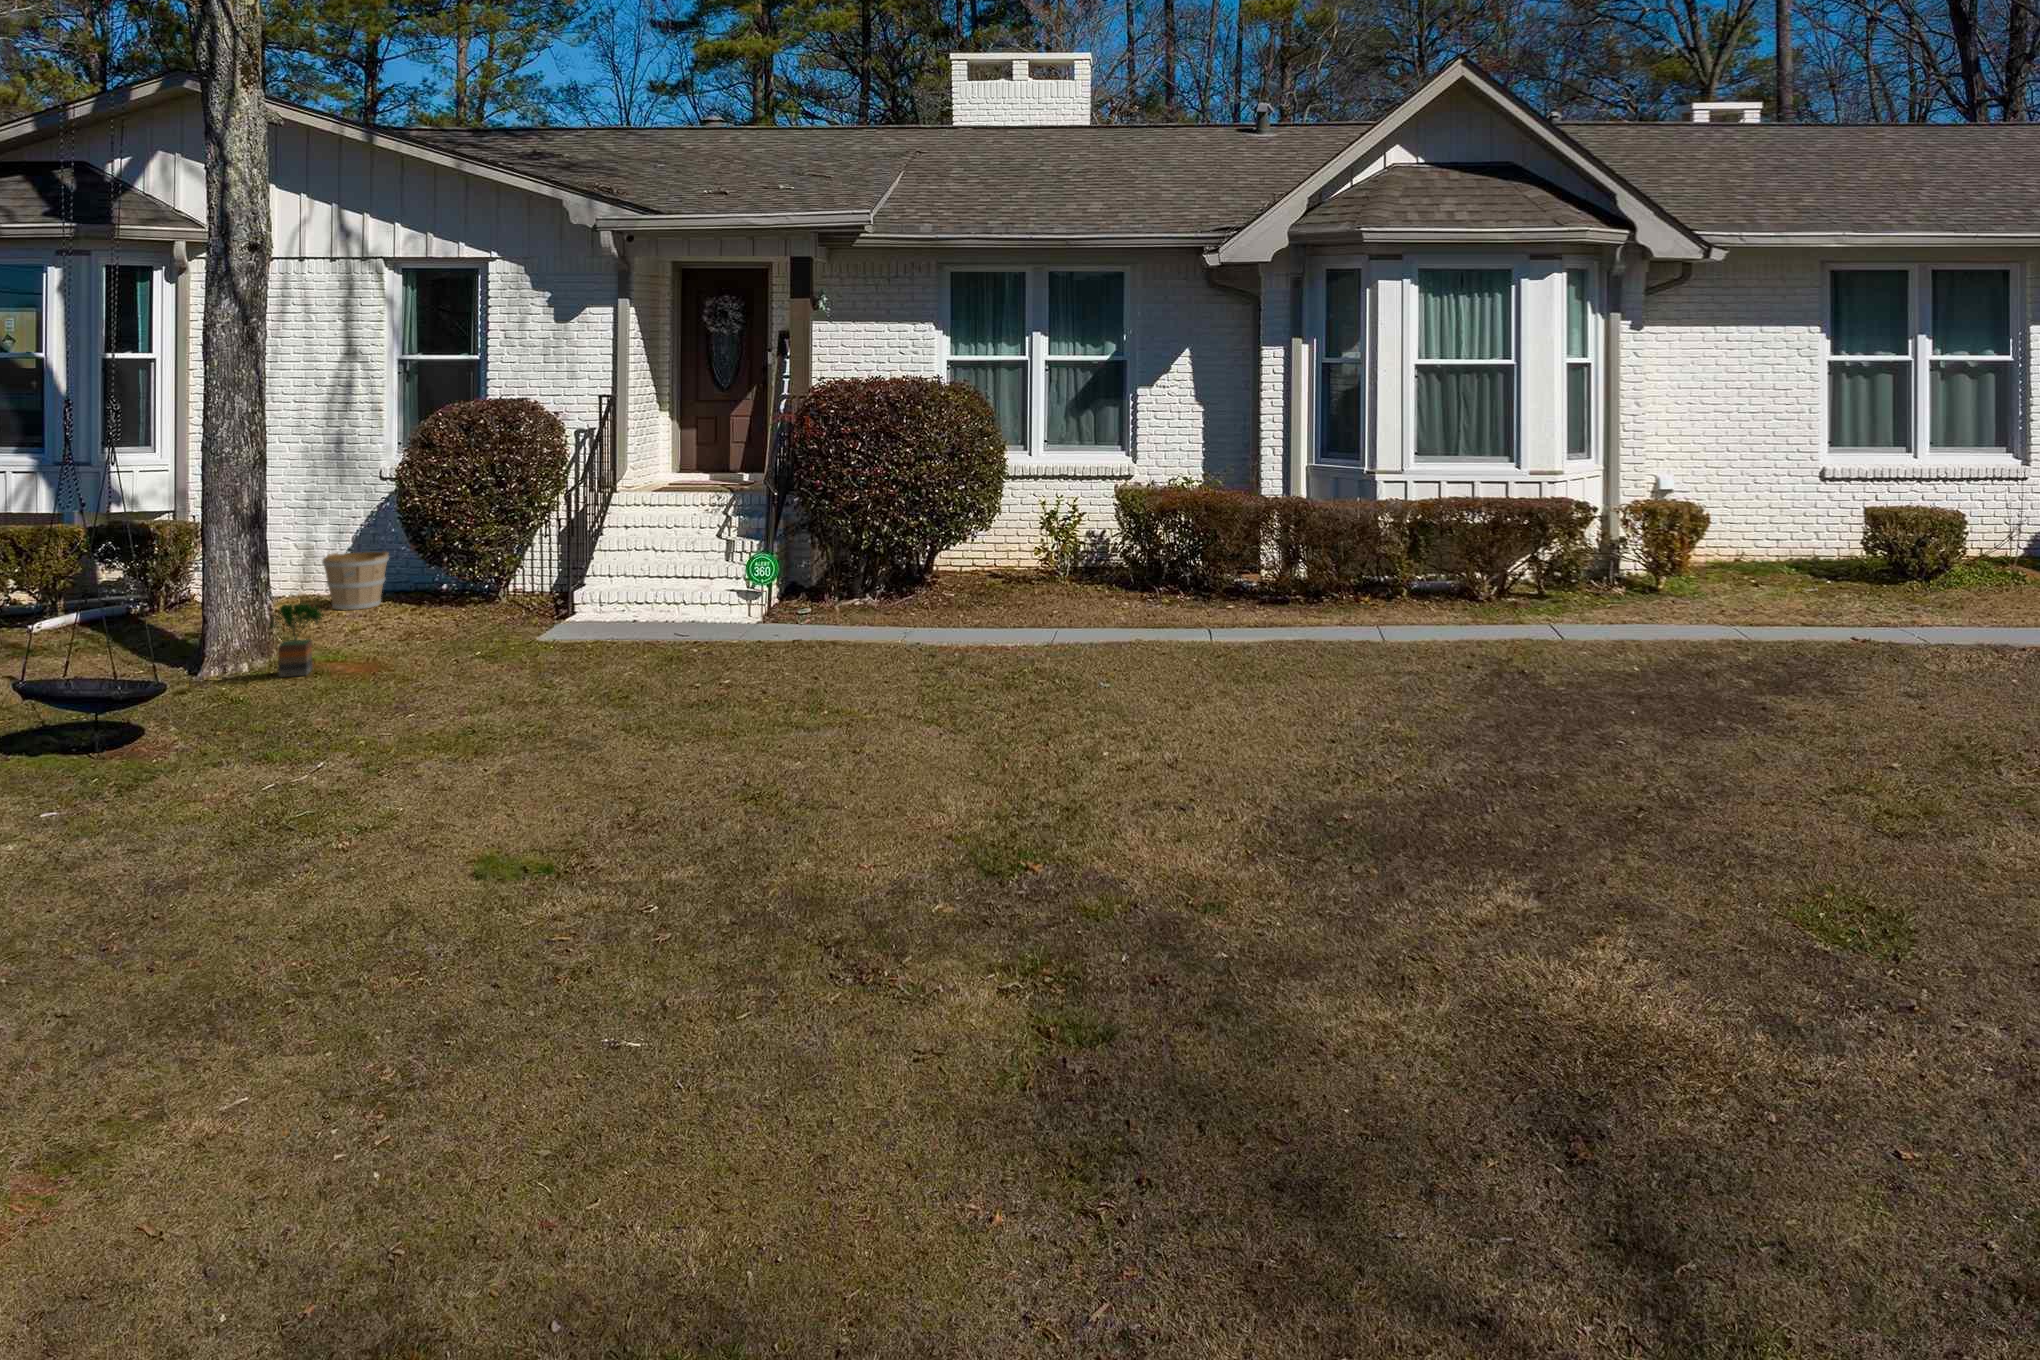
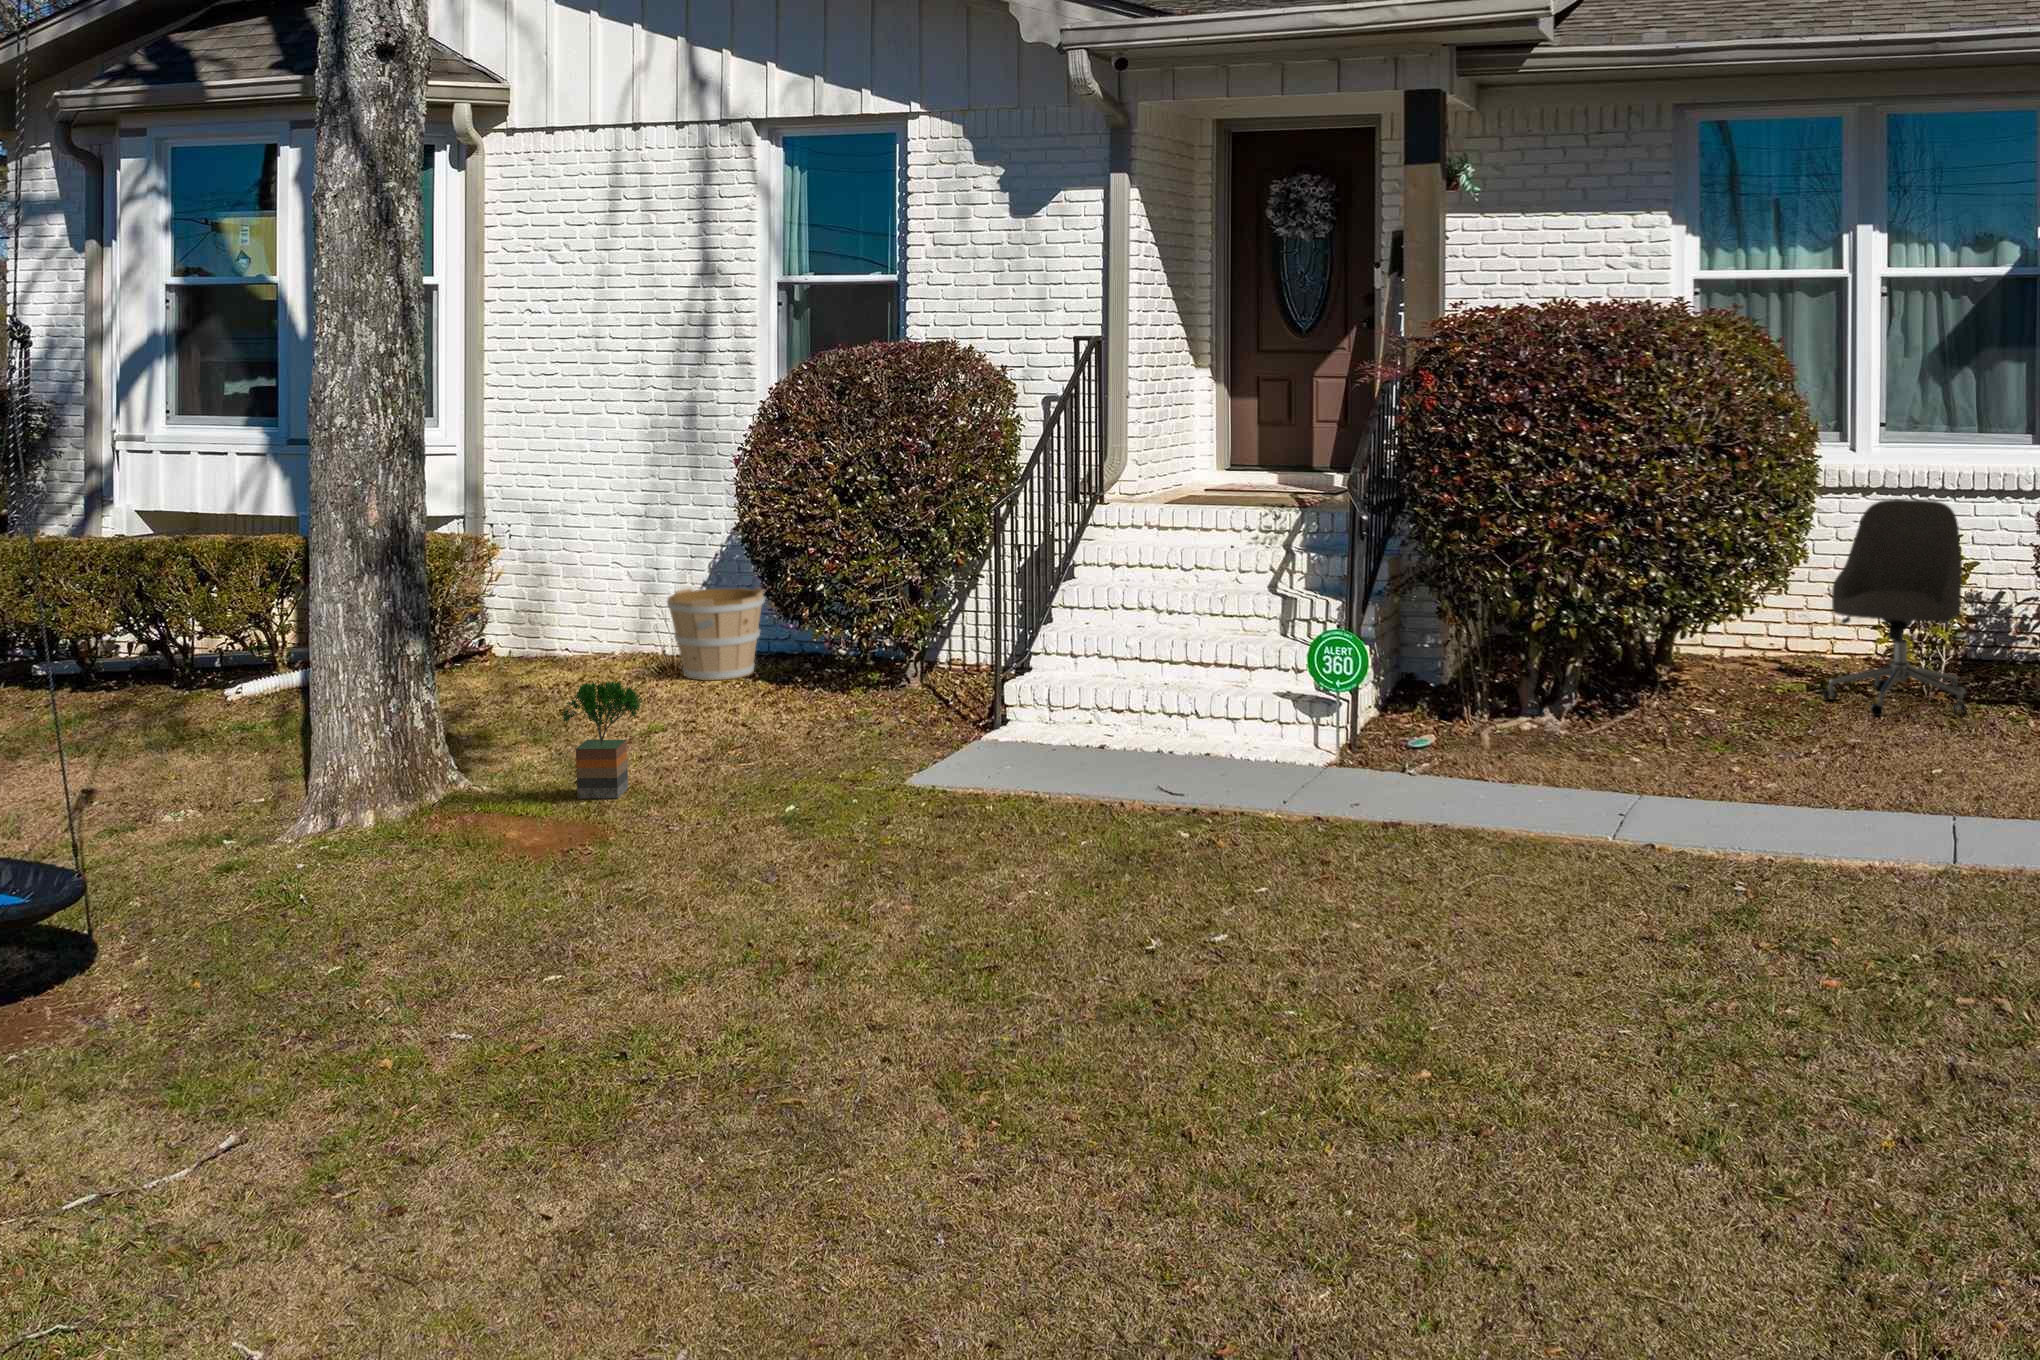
chair: none [1015,481,1087,596] -> present [1823,499,1967,716]

